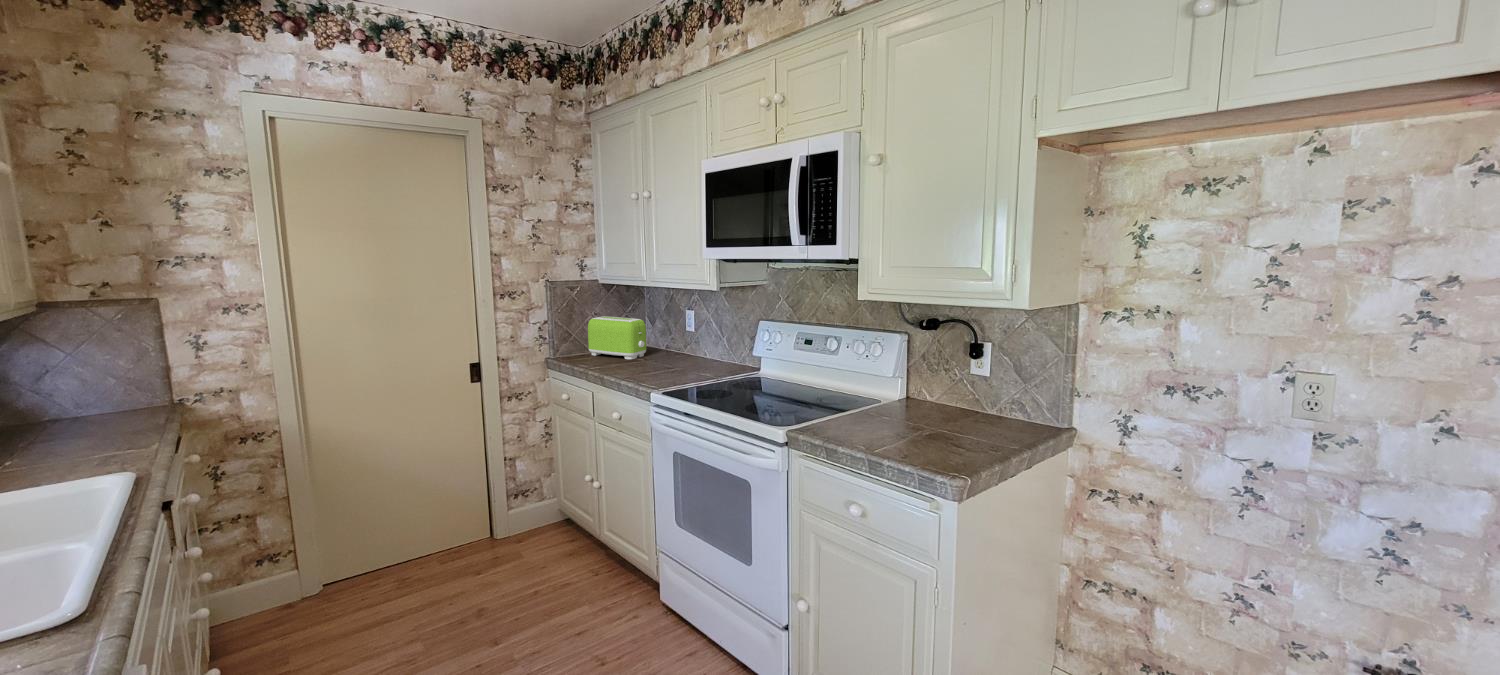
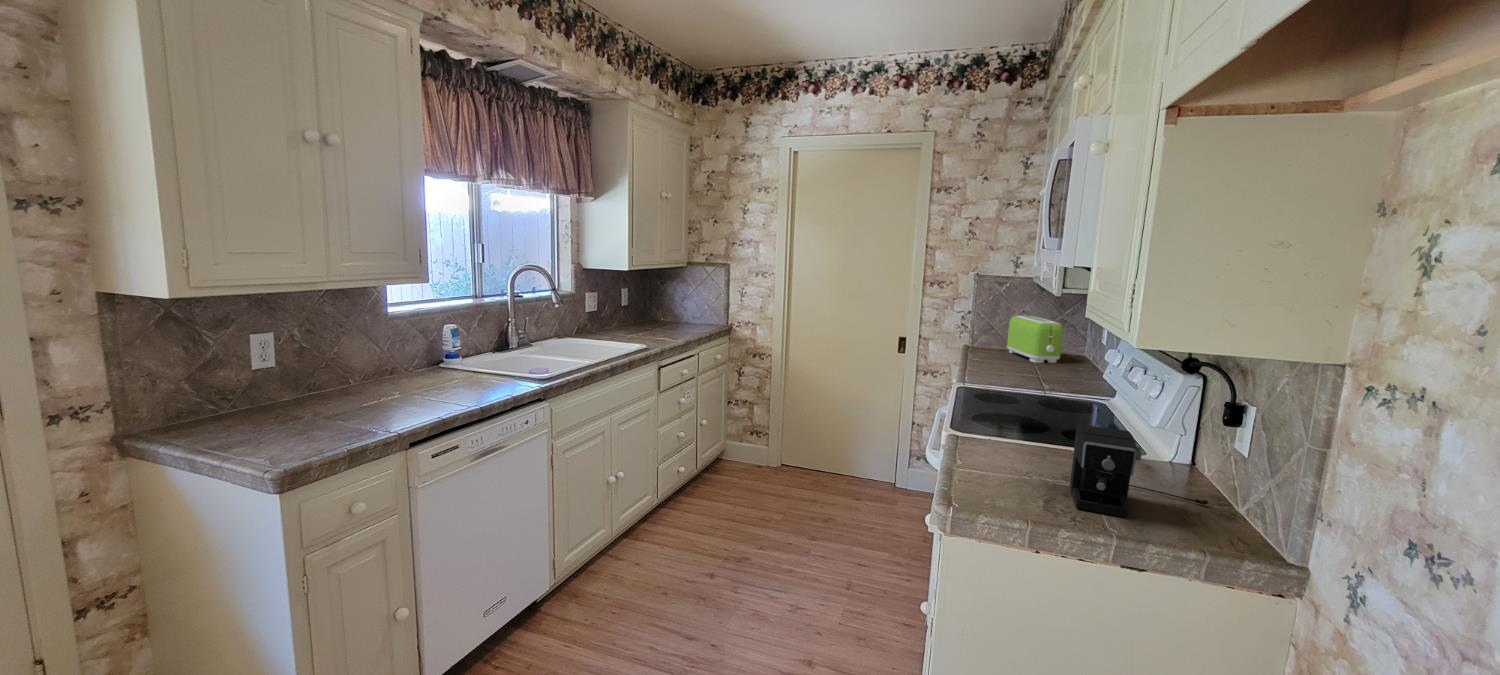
coffee maker: none [885,388,943,451] -> present [1070,424,1208,517]

